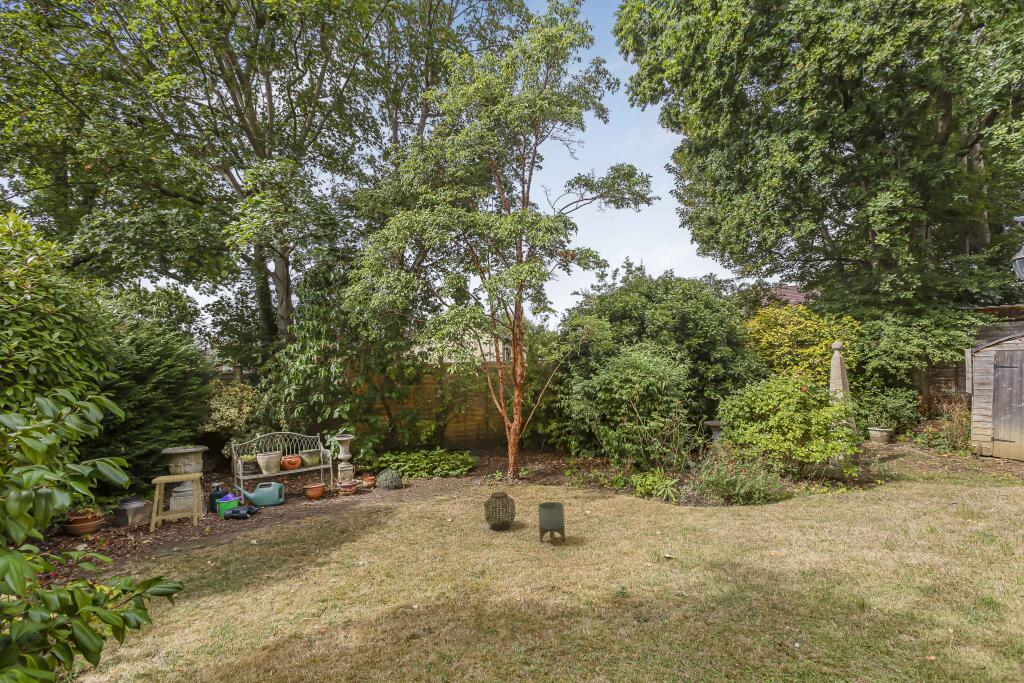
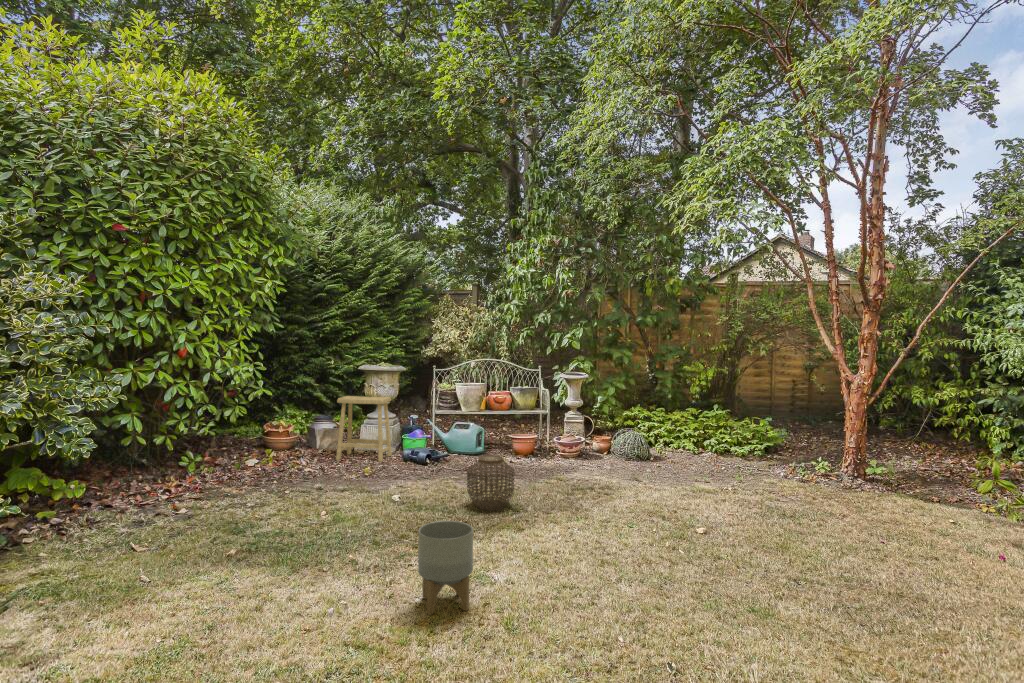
woven basket: present [485,492,515,530] -> present [467,455,514,511]
planter: present [539,502,565,546] -> present [418,521,473,615]

